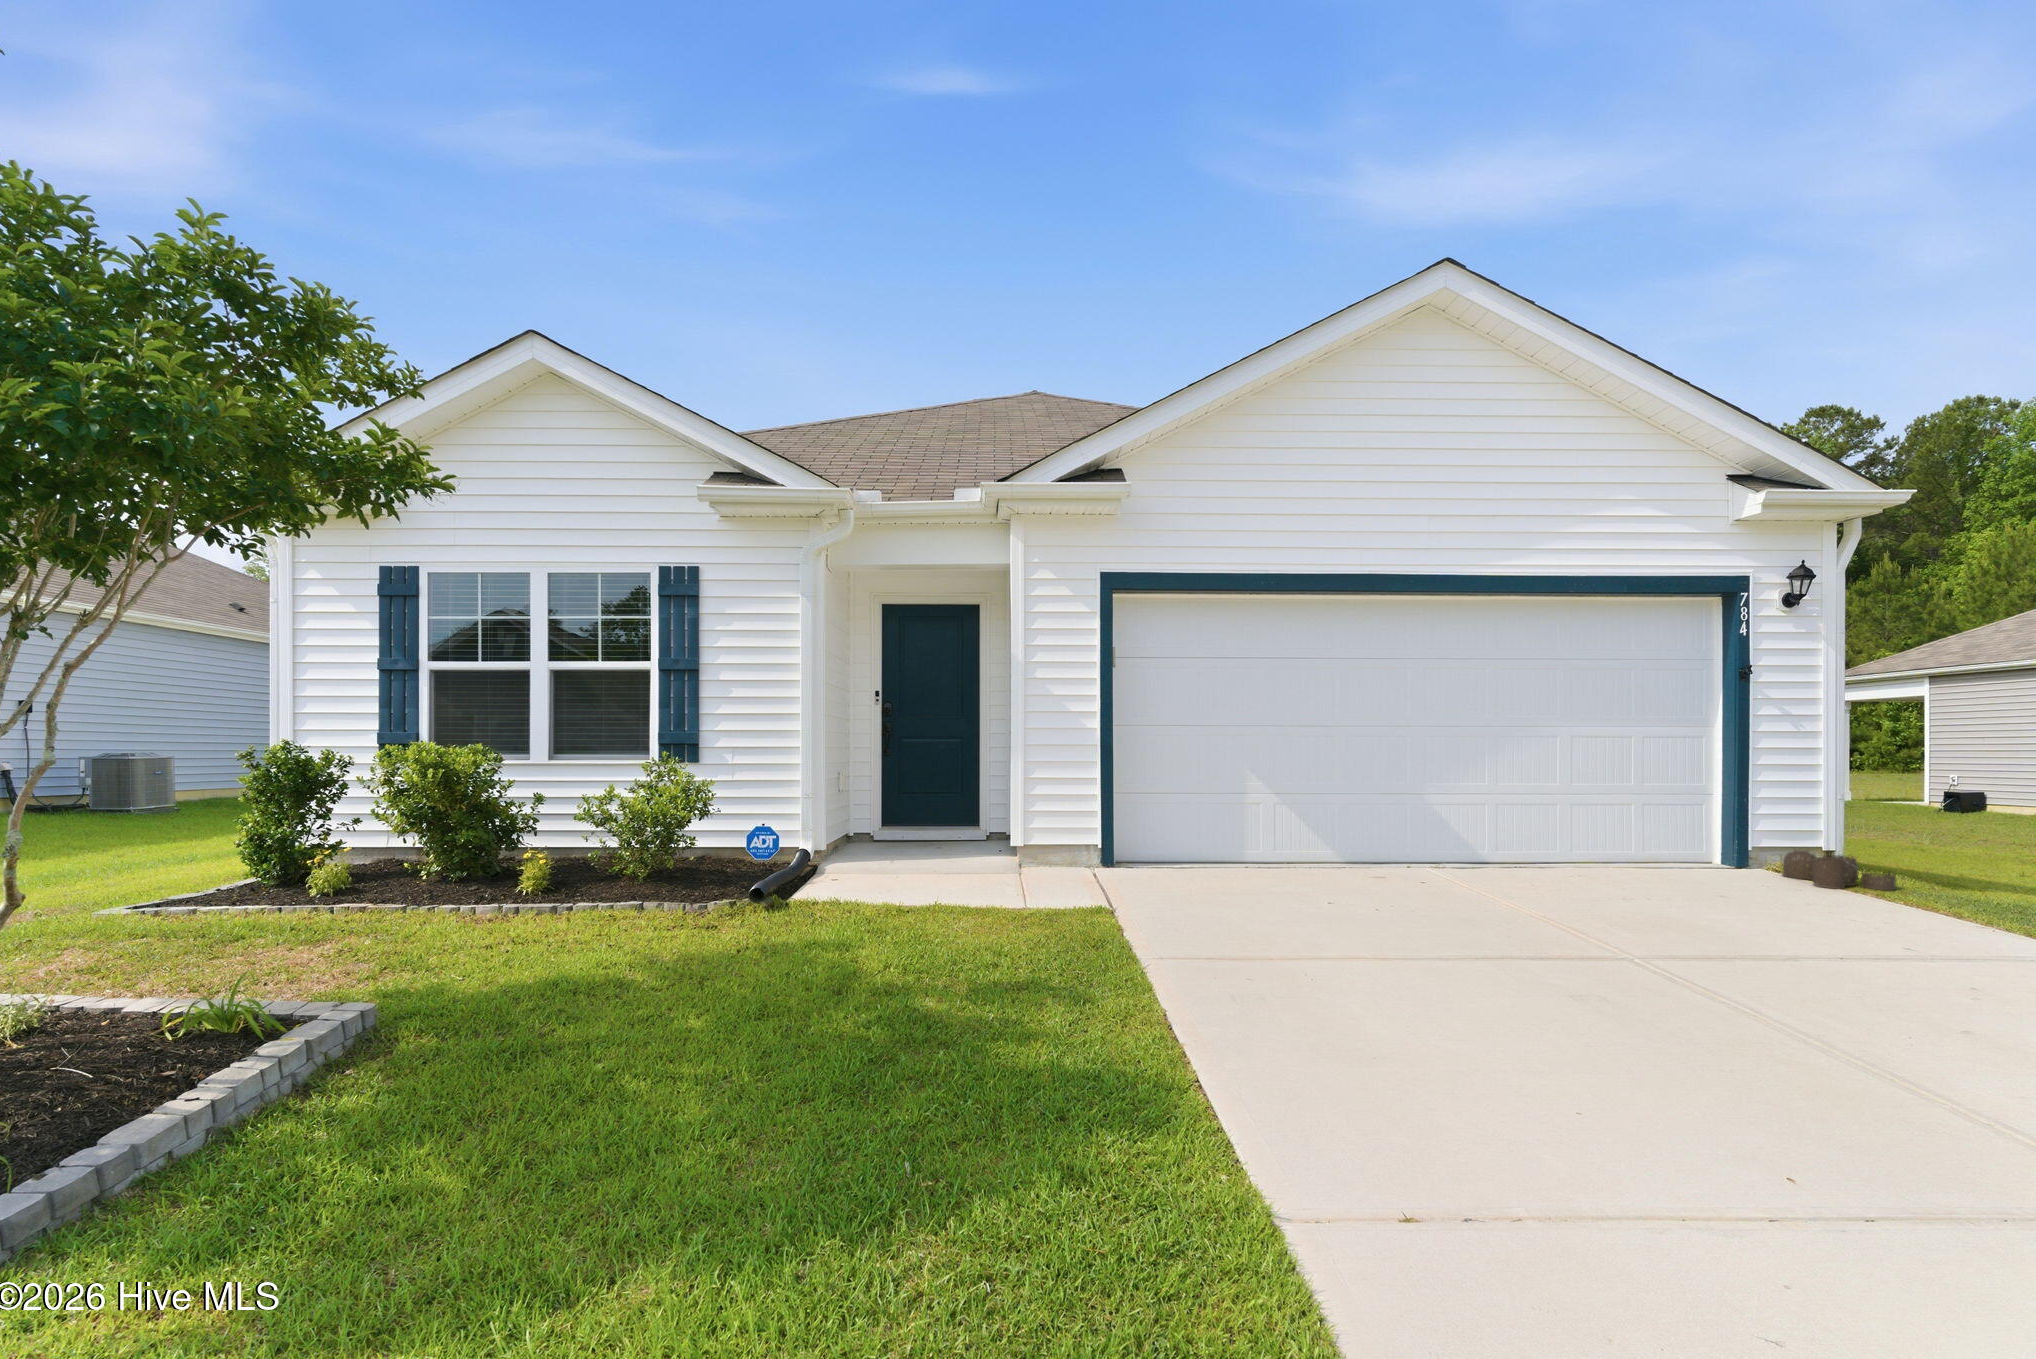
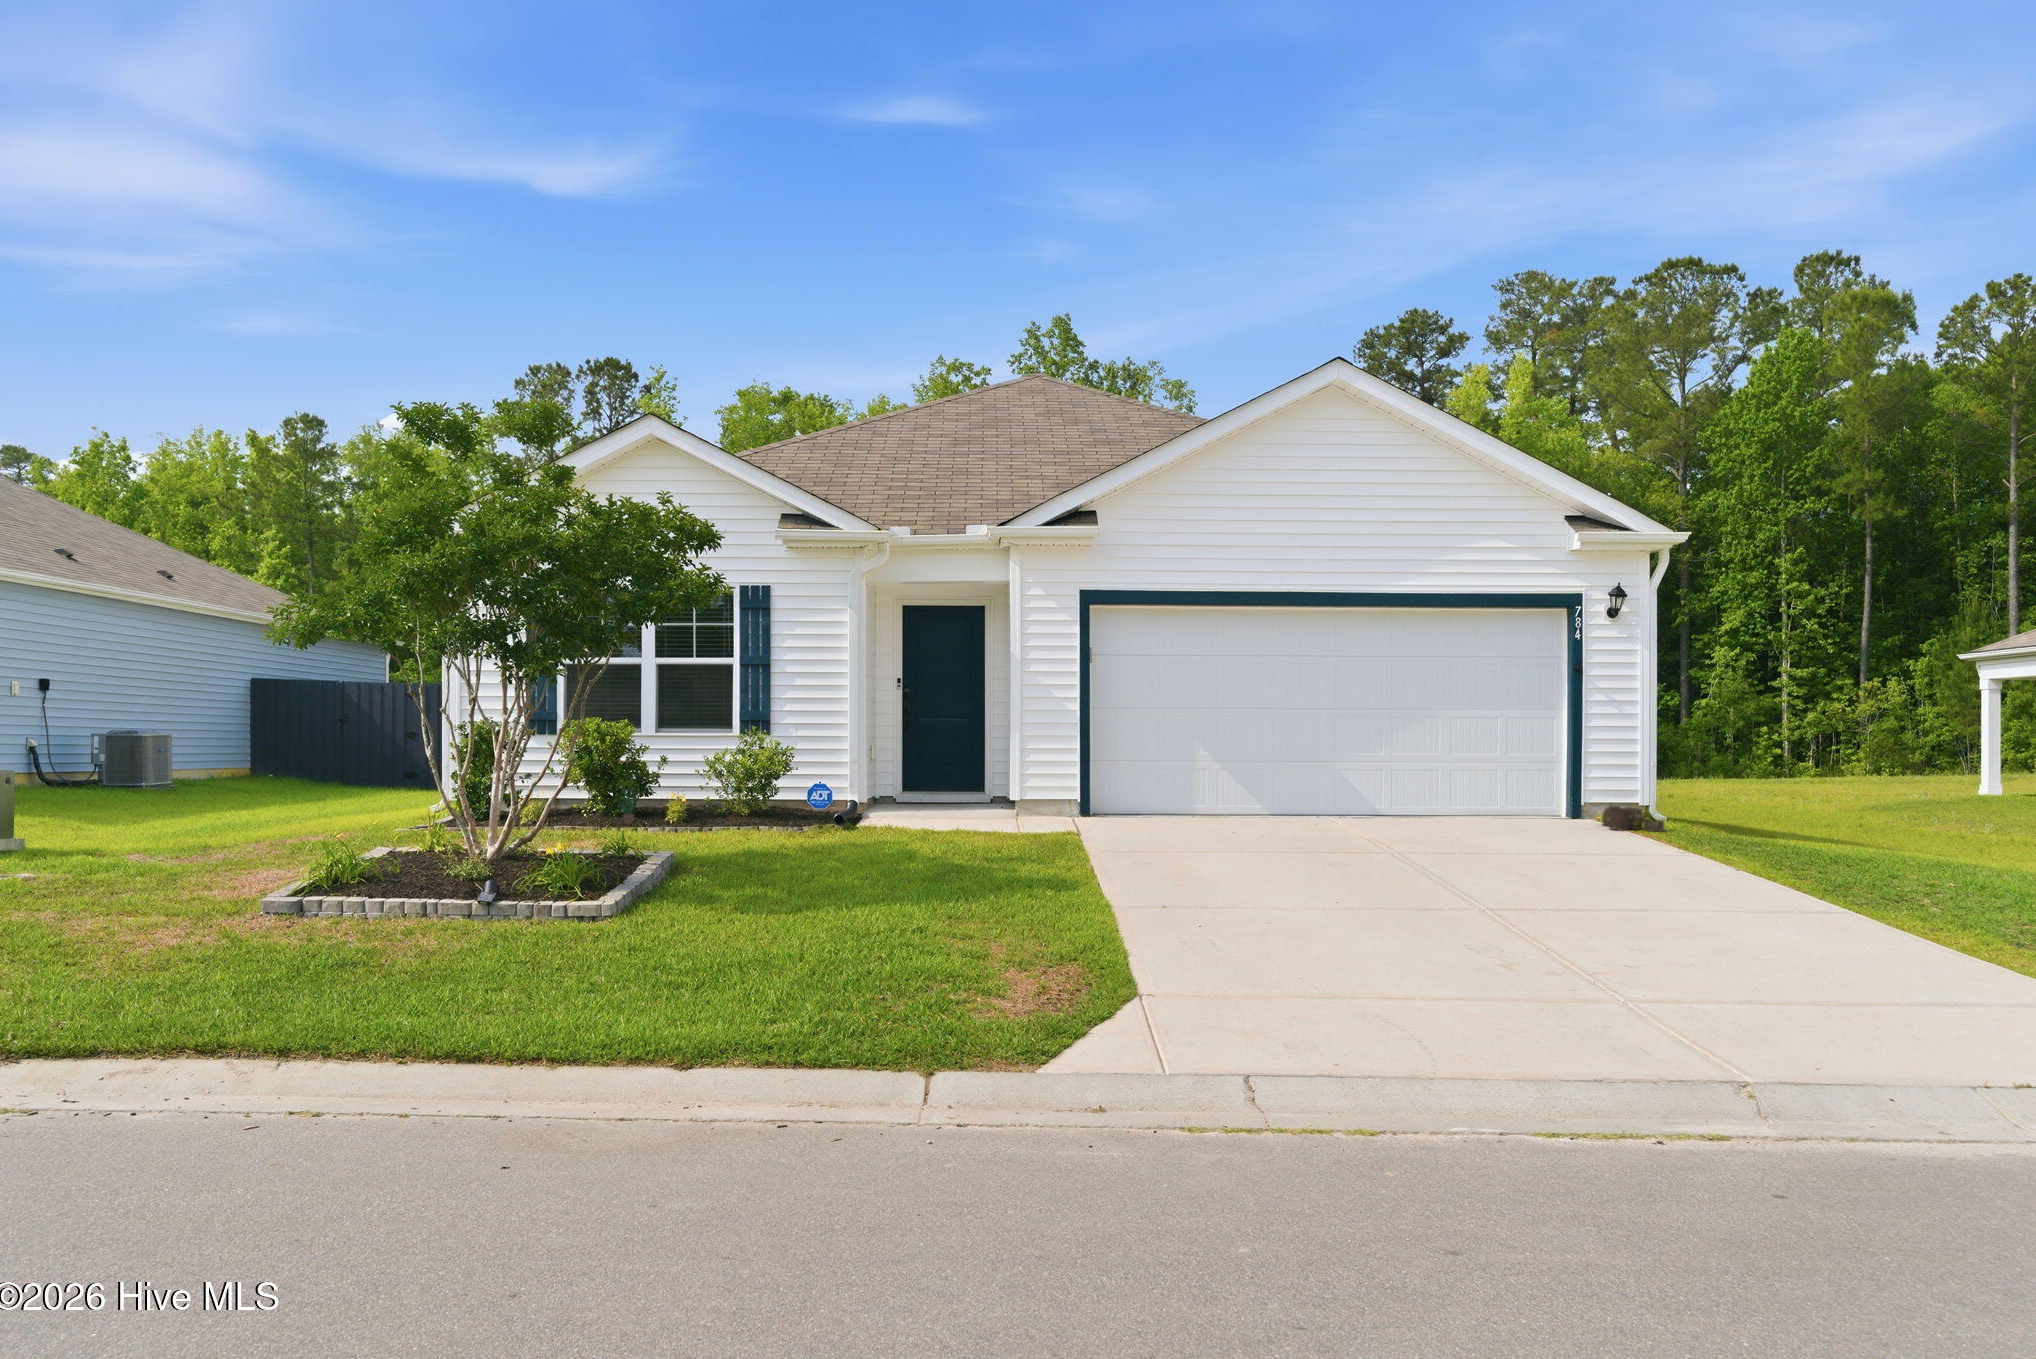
potted plant: none [451,837,485,894] -> present [621,789,635,825]

